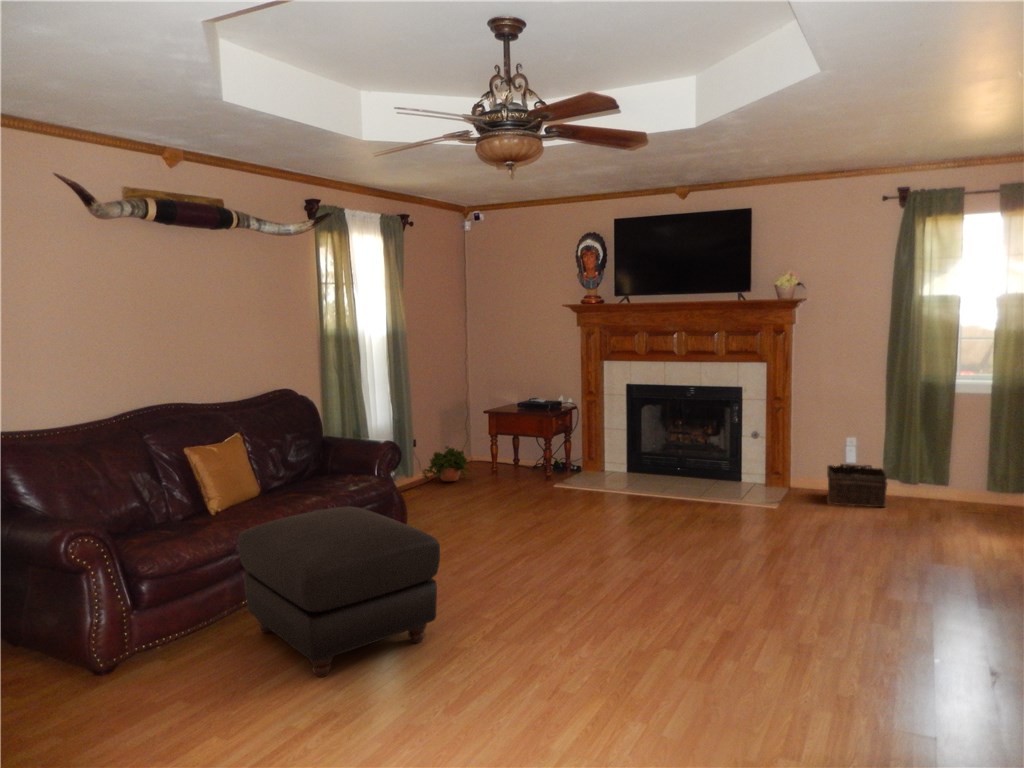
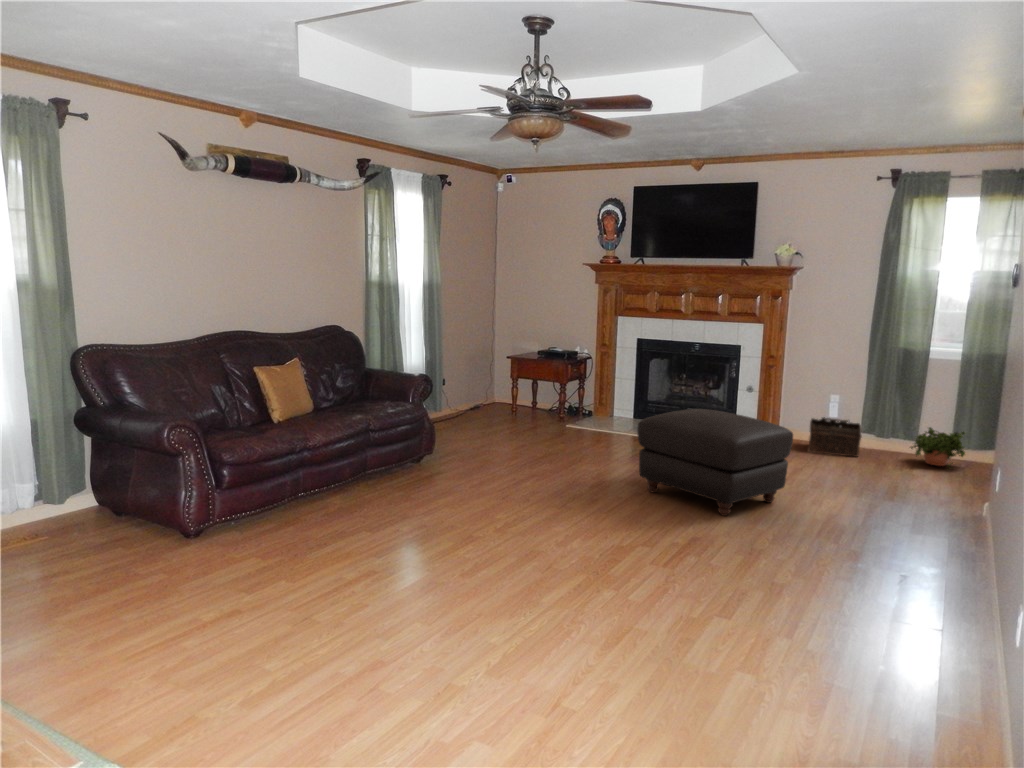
potted plant: present [423,446,471,481] -> present [911,427,965,466]
ottoman: present [238,506,440,677] -> present [637,409,793,516]

